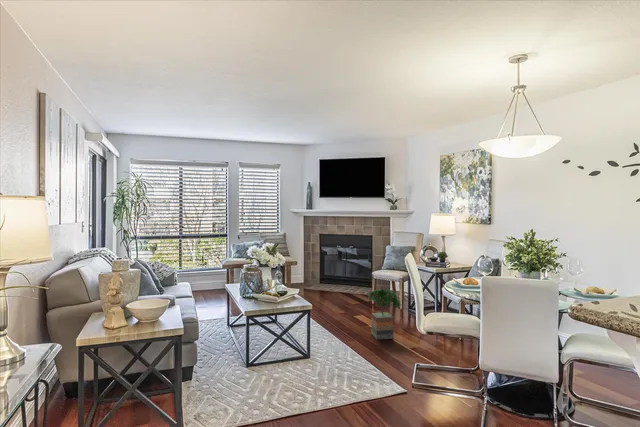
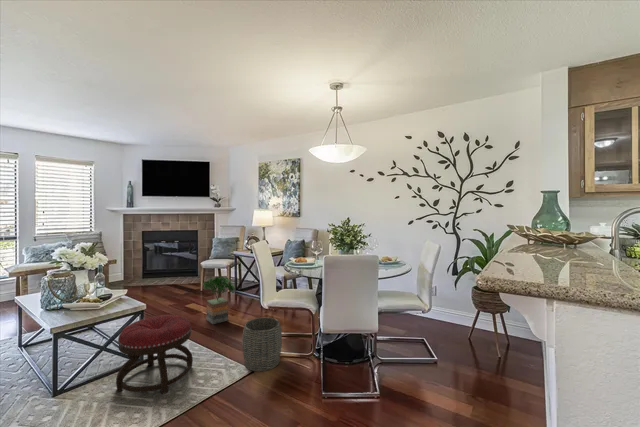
ottoman: none [287,317,350,388] -> present [116,315,193,394]
woven basket: none [397,338,441,396] -> present [242,317,282,371]

